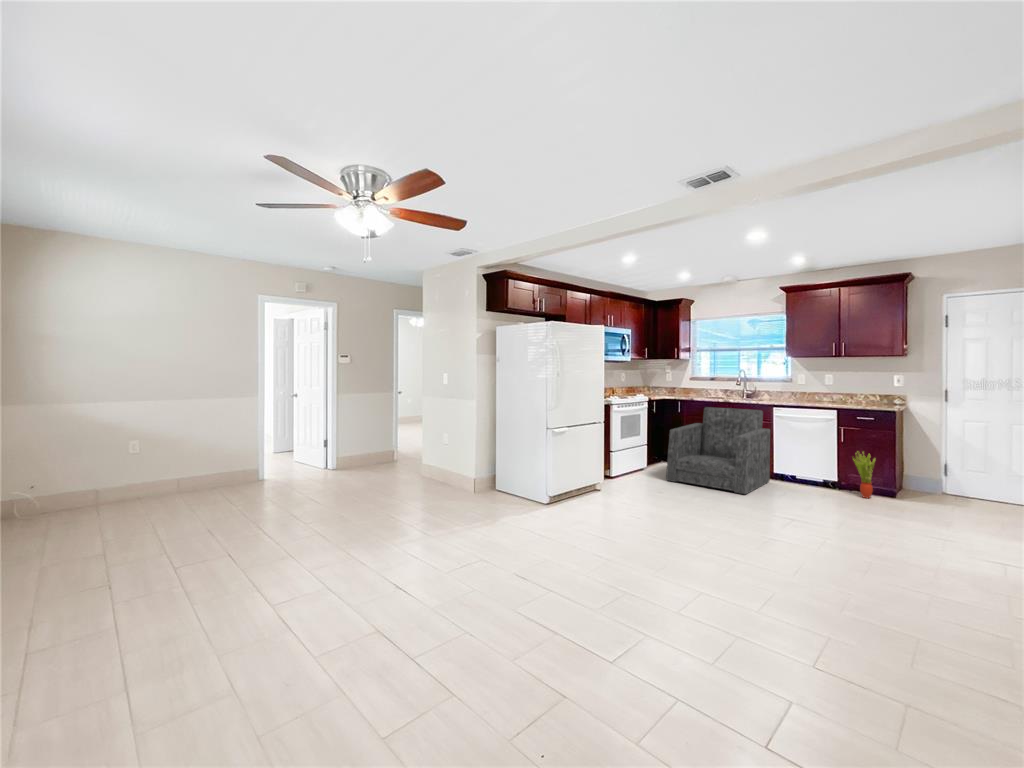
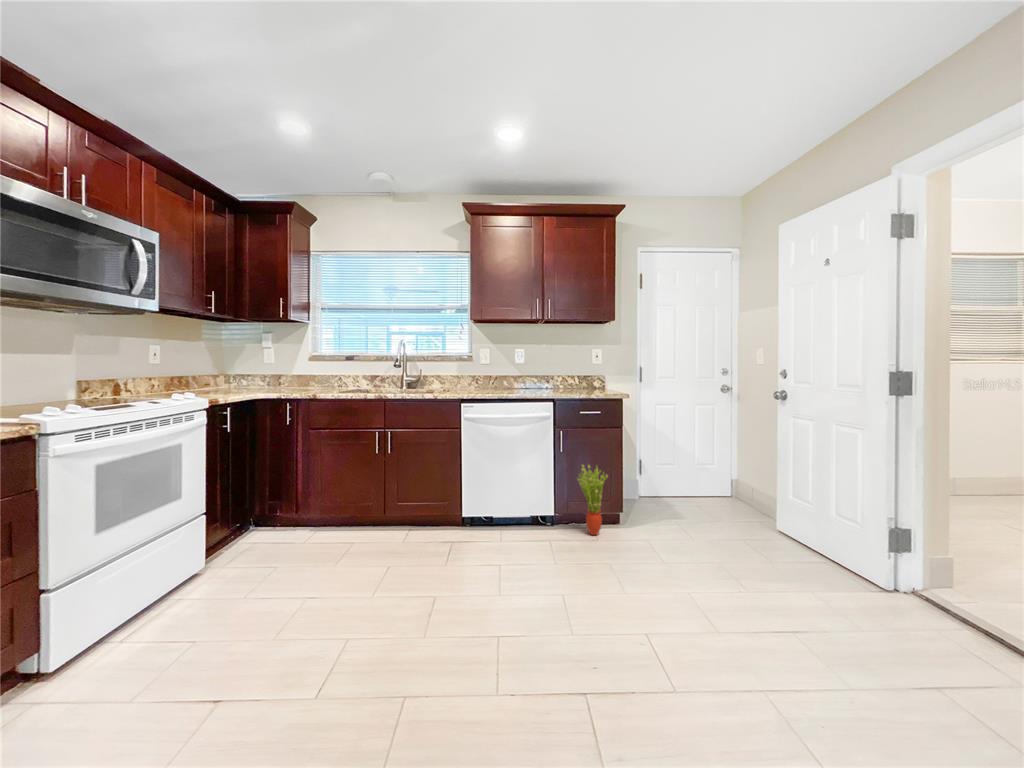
armchair: present [666,407,770,494] -> none [256,411,459,606]

